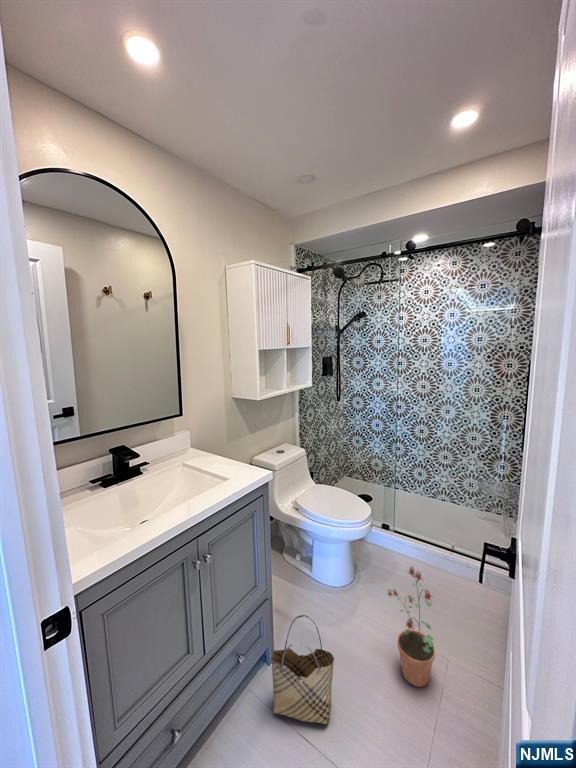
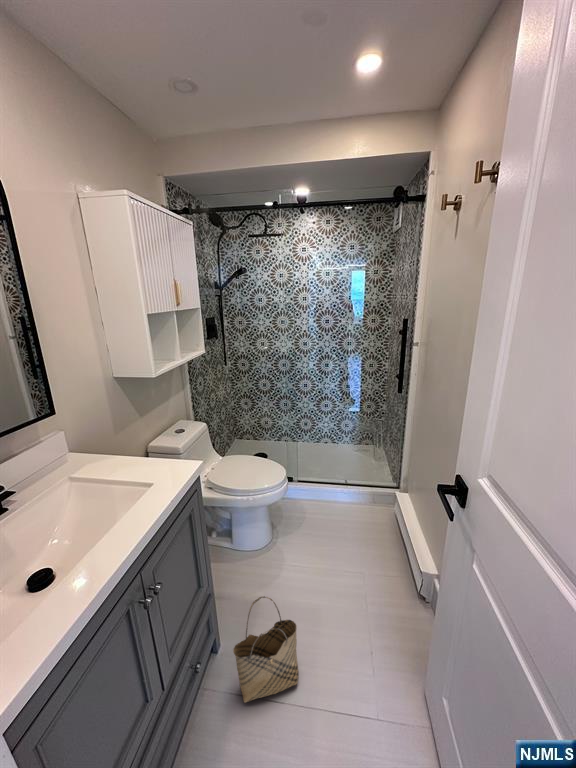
potted plant: present [388,567,435,687] -> none [322,513,372,610]

